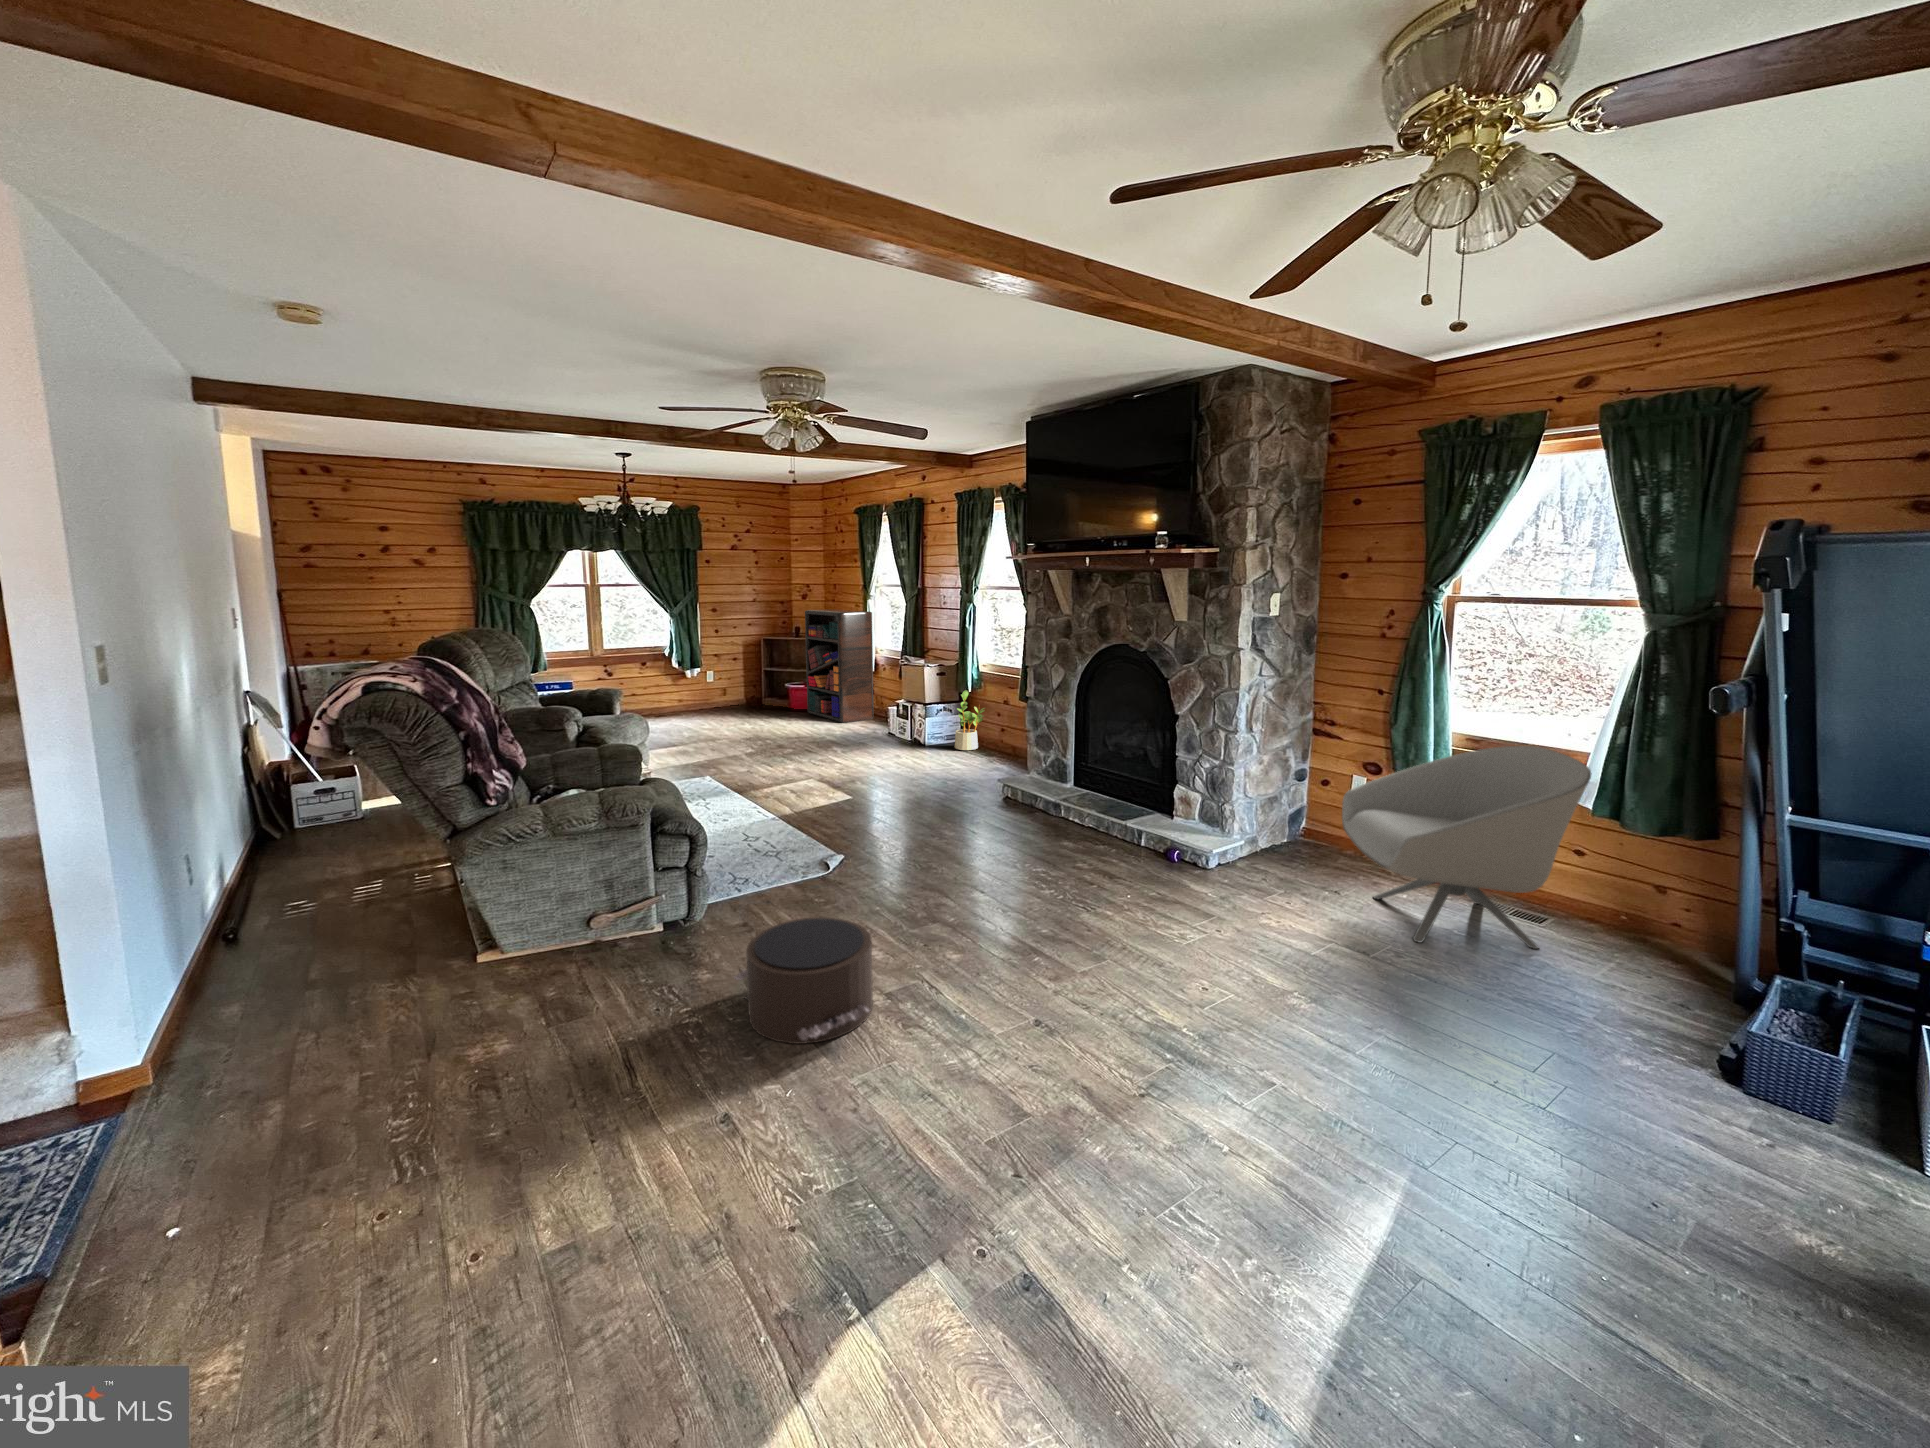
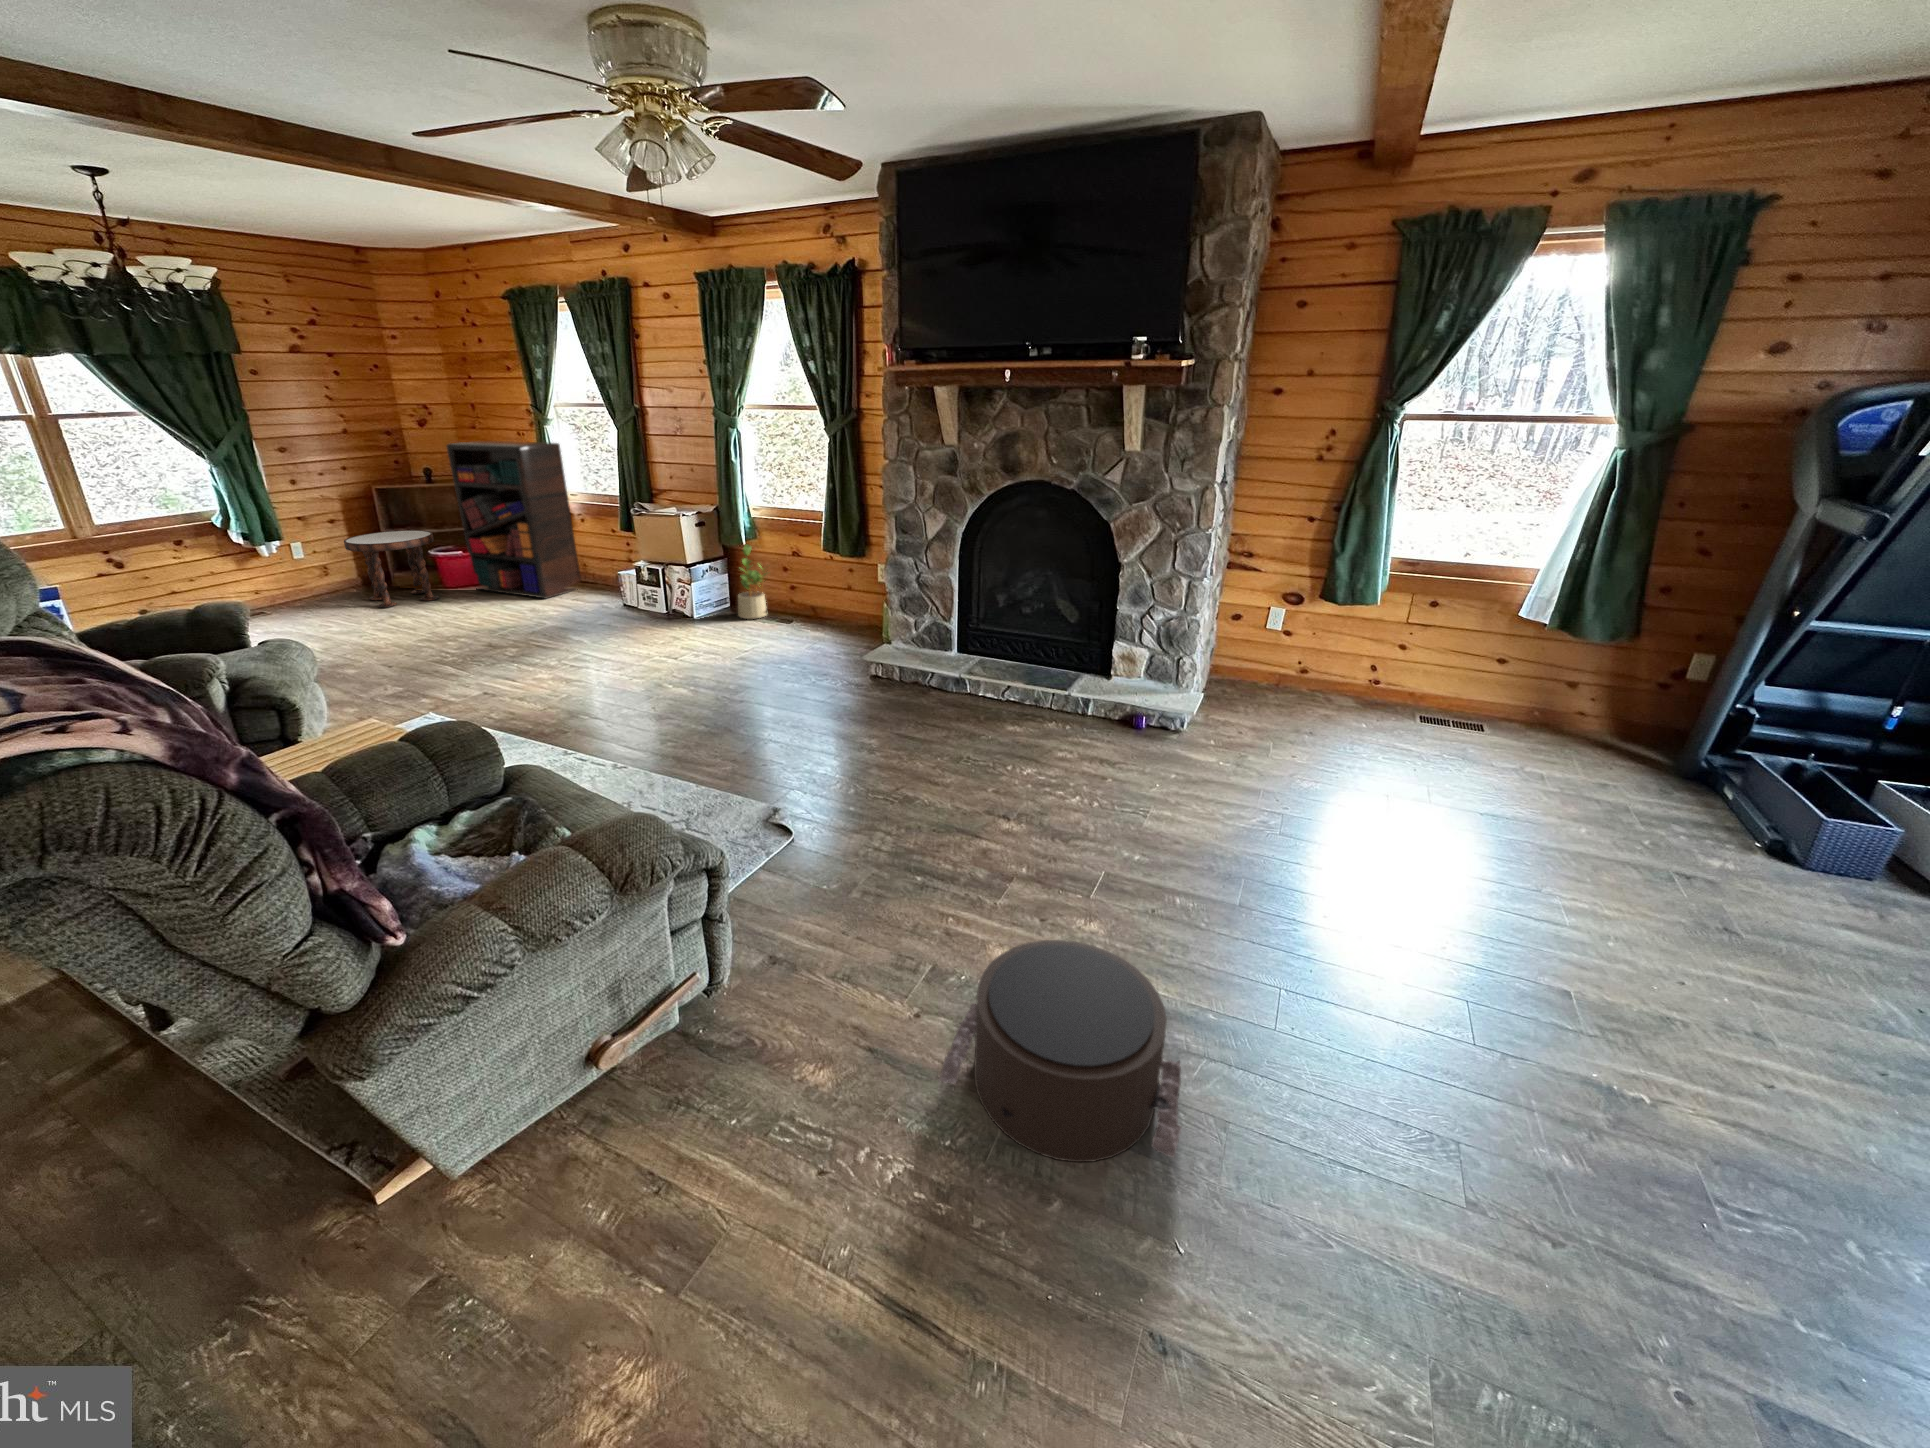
side table: none [733,667,787,718] -> present [344,530,439,608]
armchair: present [1342,746,1592,949] -> none [1320,566,1587,771]

